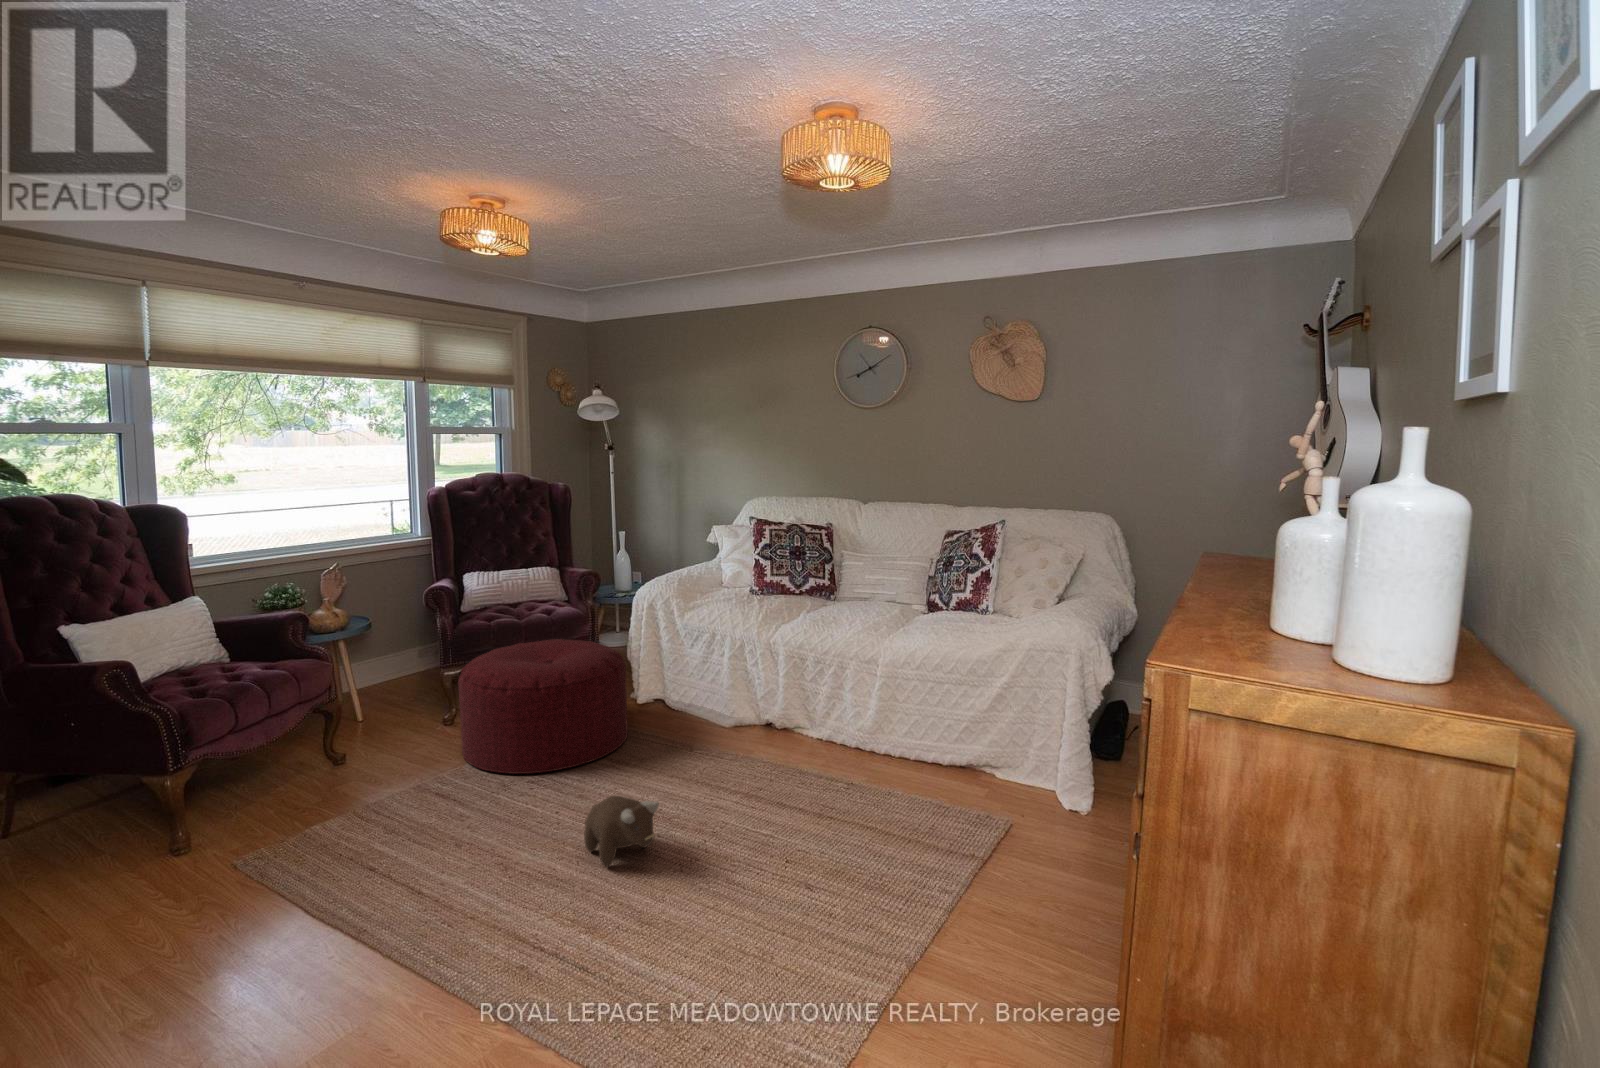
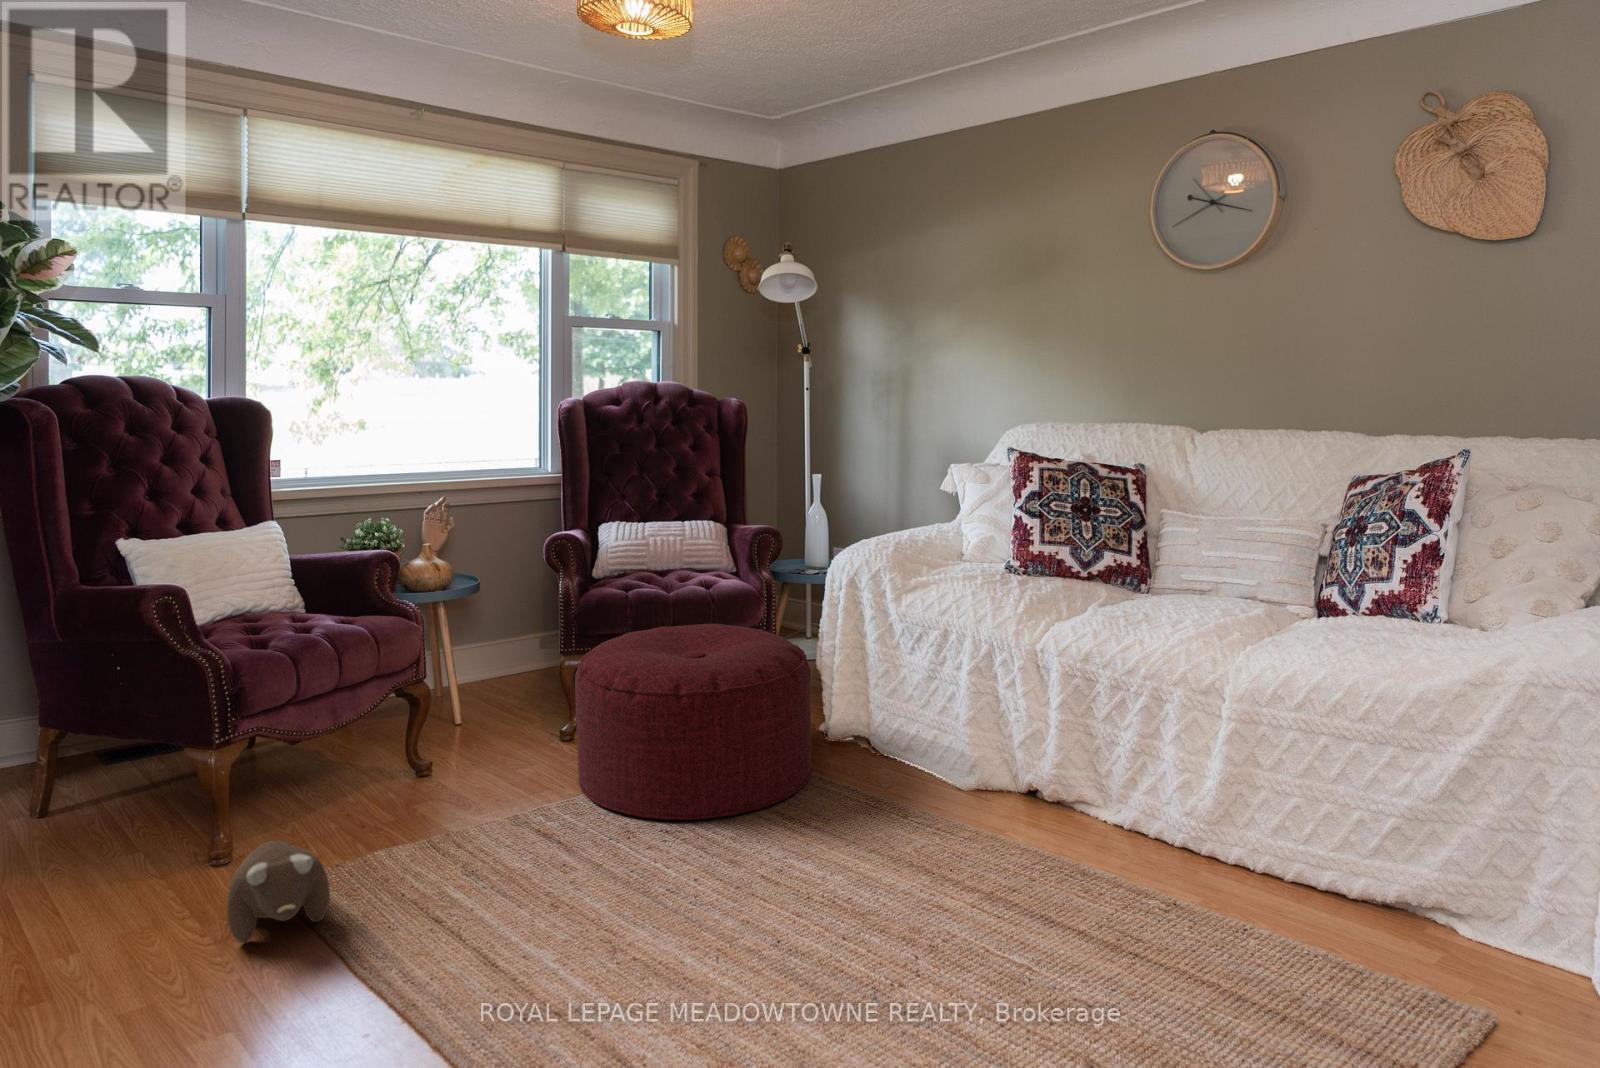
plush toy: present [584,796,659,867] -> present [227,841,330,942]

